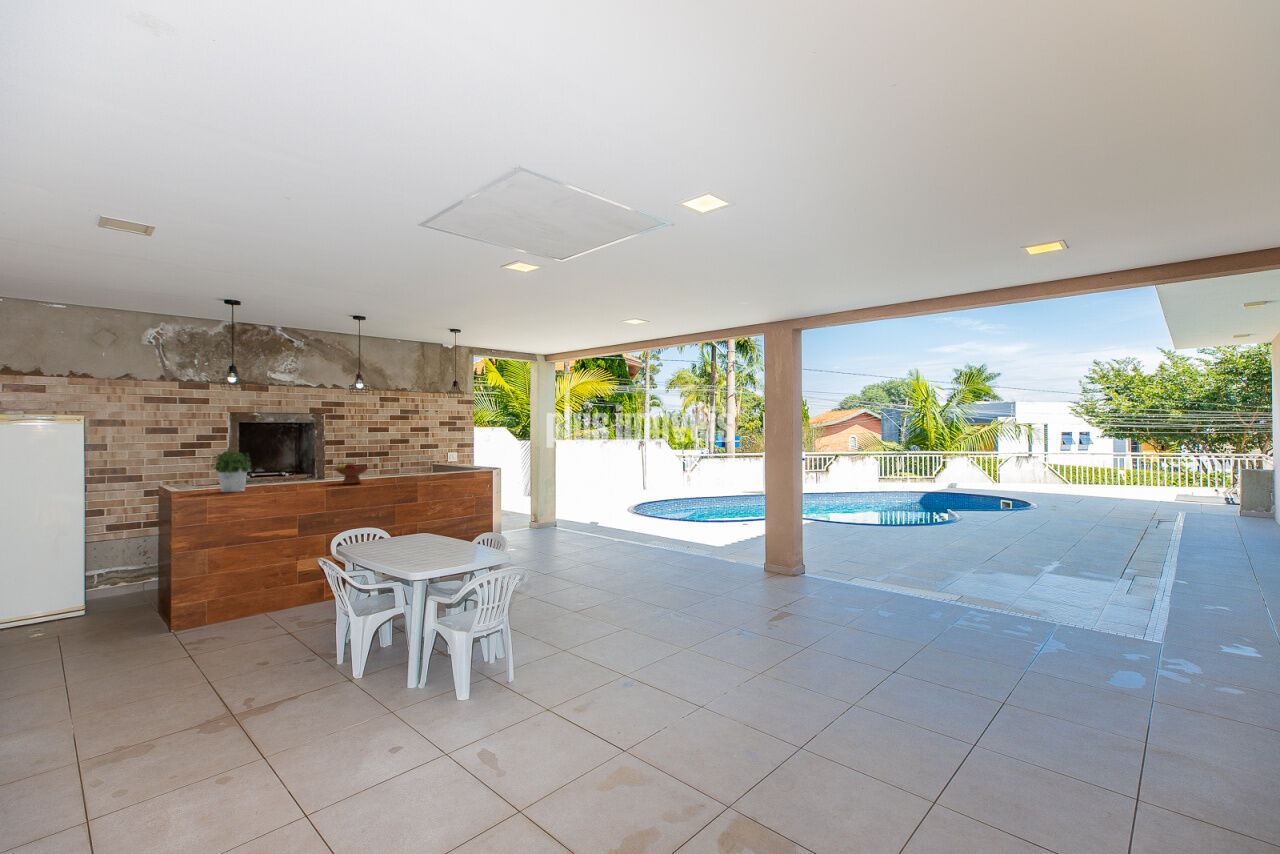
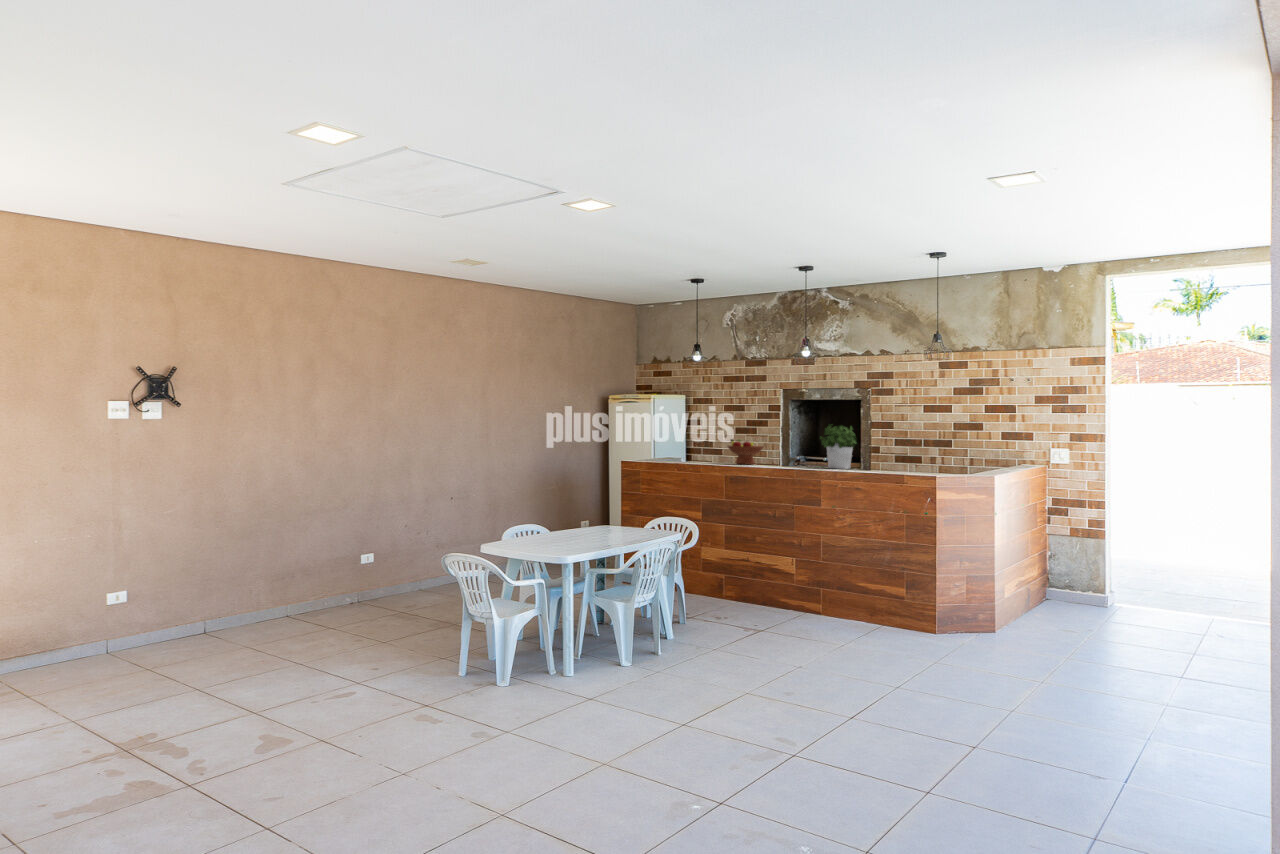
potted plant: present [211,451,251,492] -> present [820,426,856,469]

